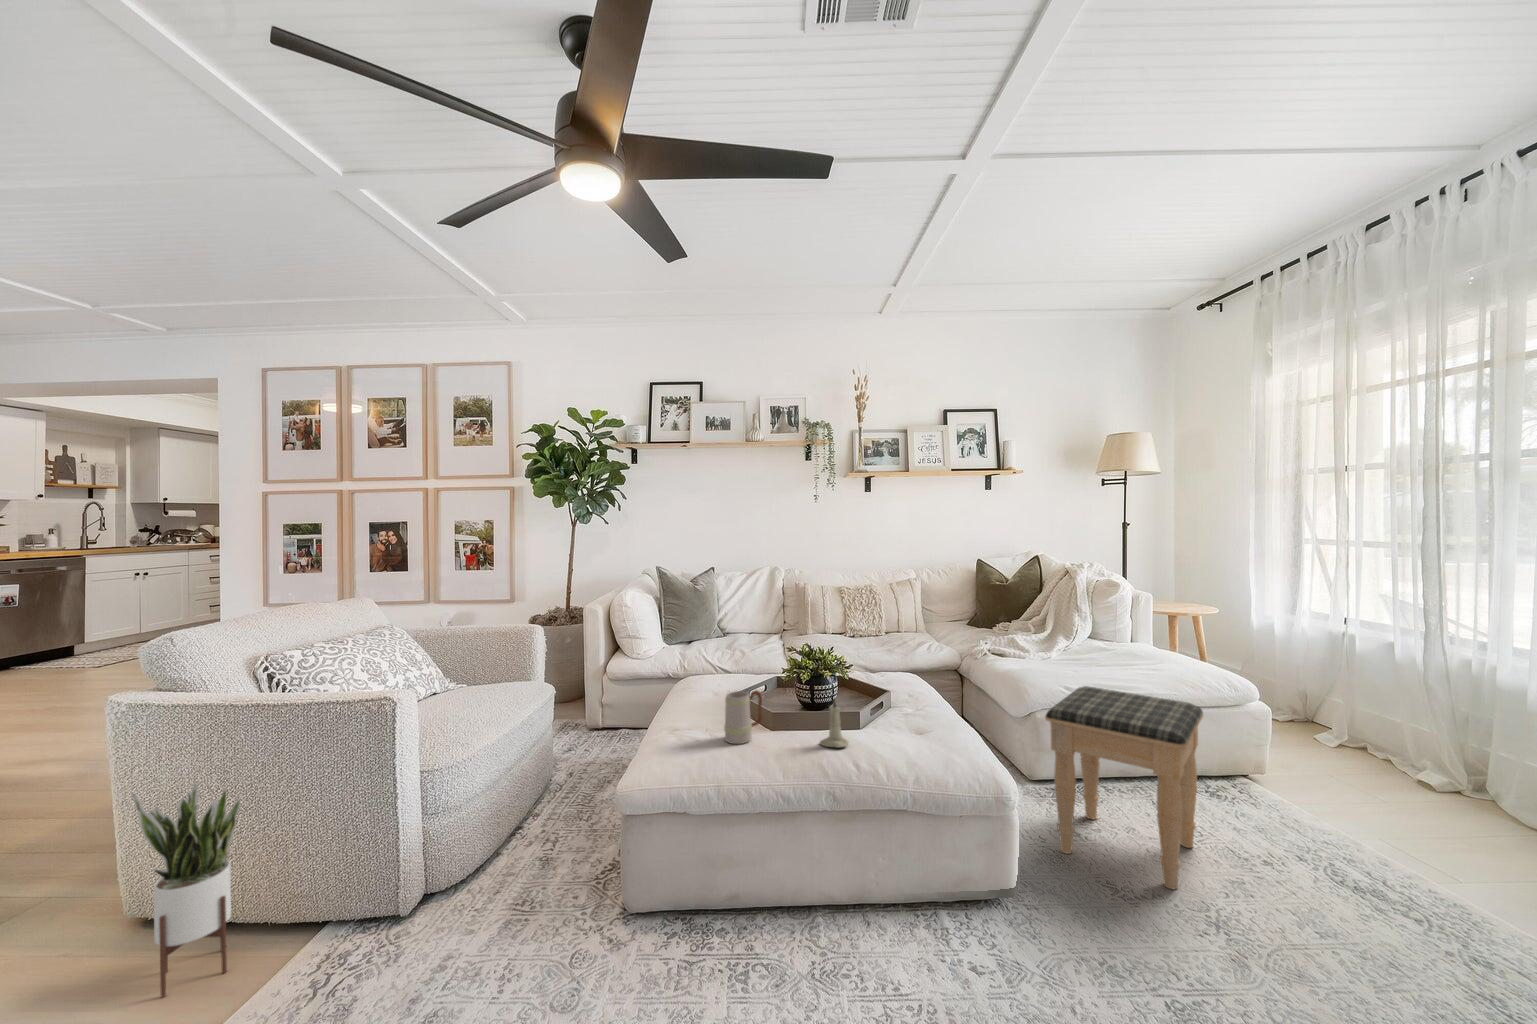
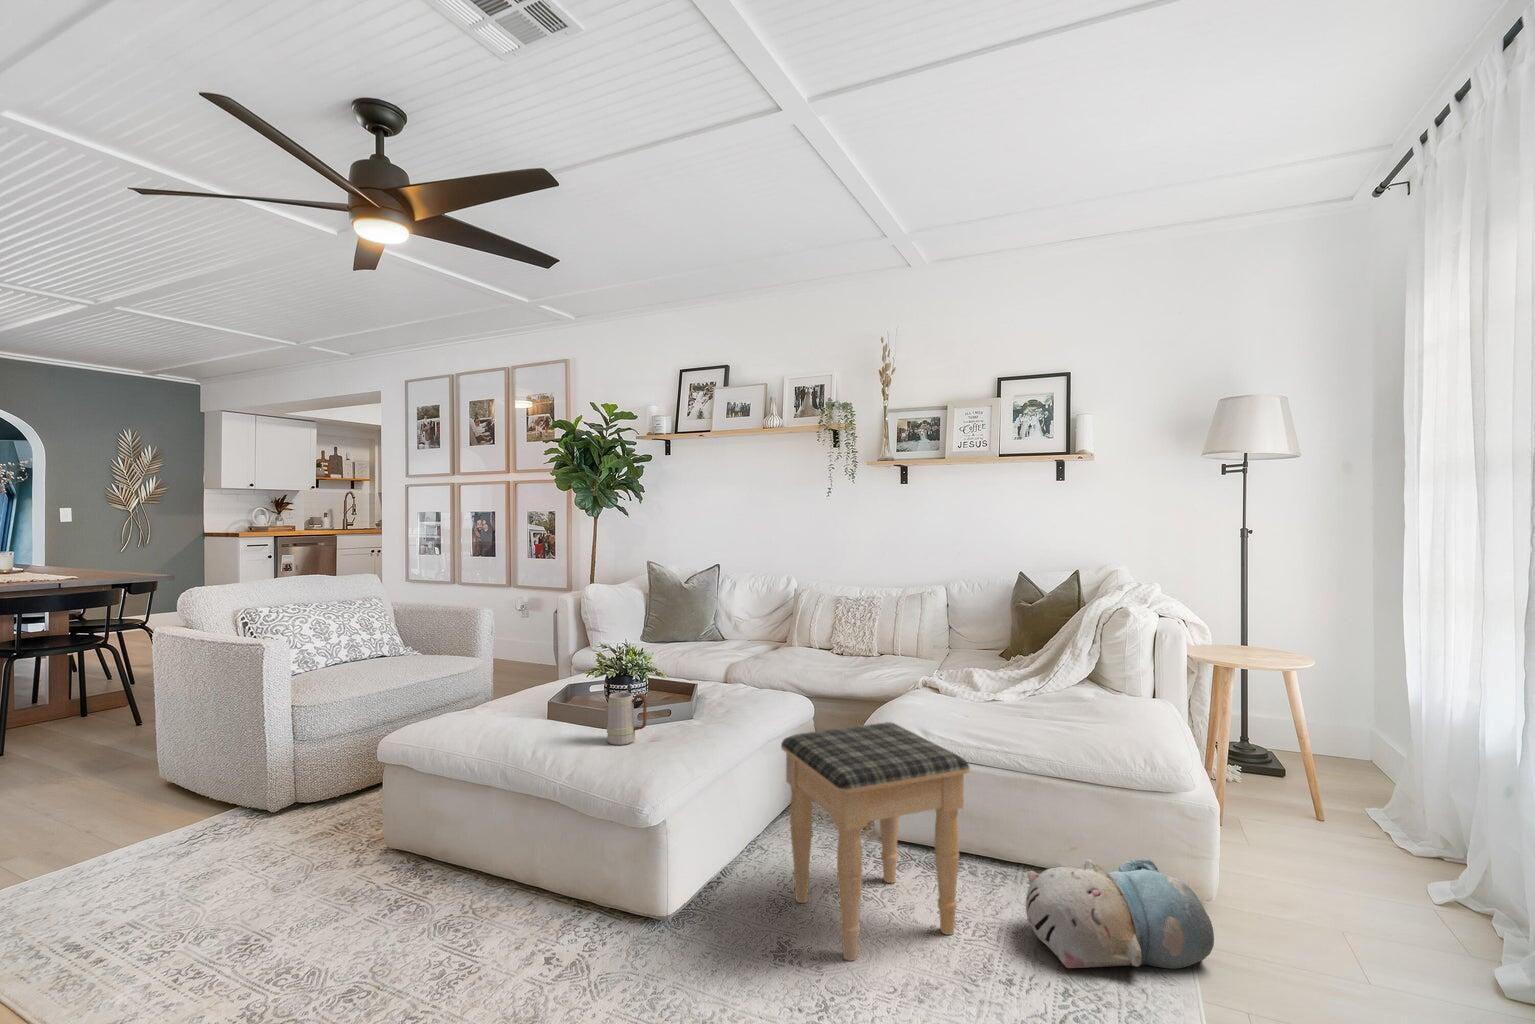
mug: present [724,691,762,744] -> present [607,692,647,745]
candle: present [820,699,848,747] -> none [536,687,562,735]
plush toy: none [1213,757,1342,849] -> present [1026,857,1214,969]
potted plant: present [131,782,240,997] -> none [120,686,177,822]

